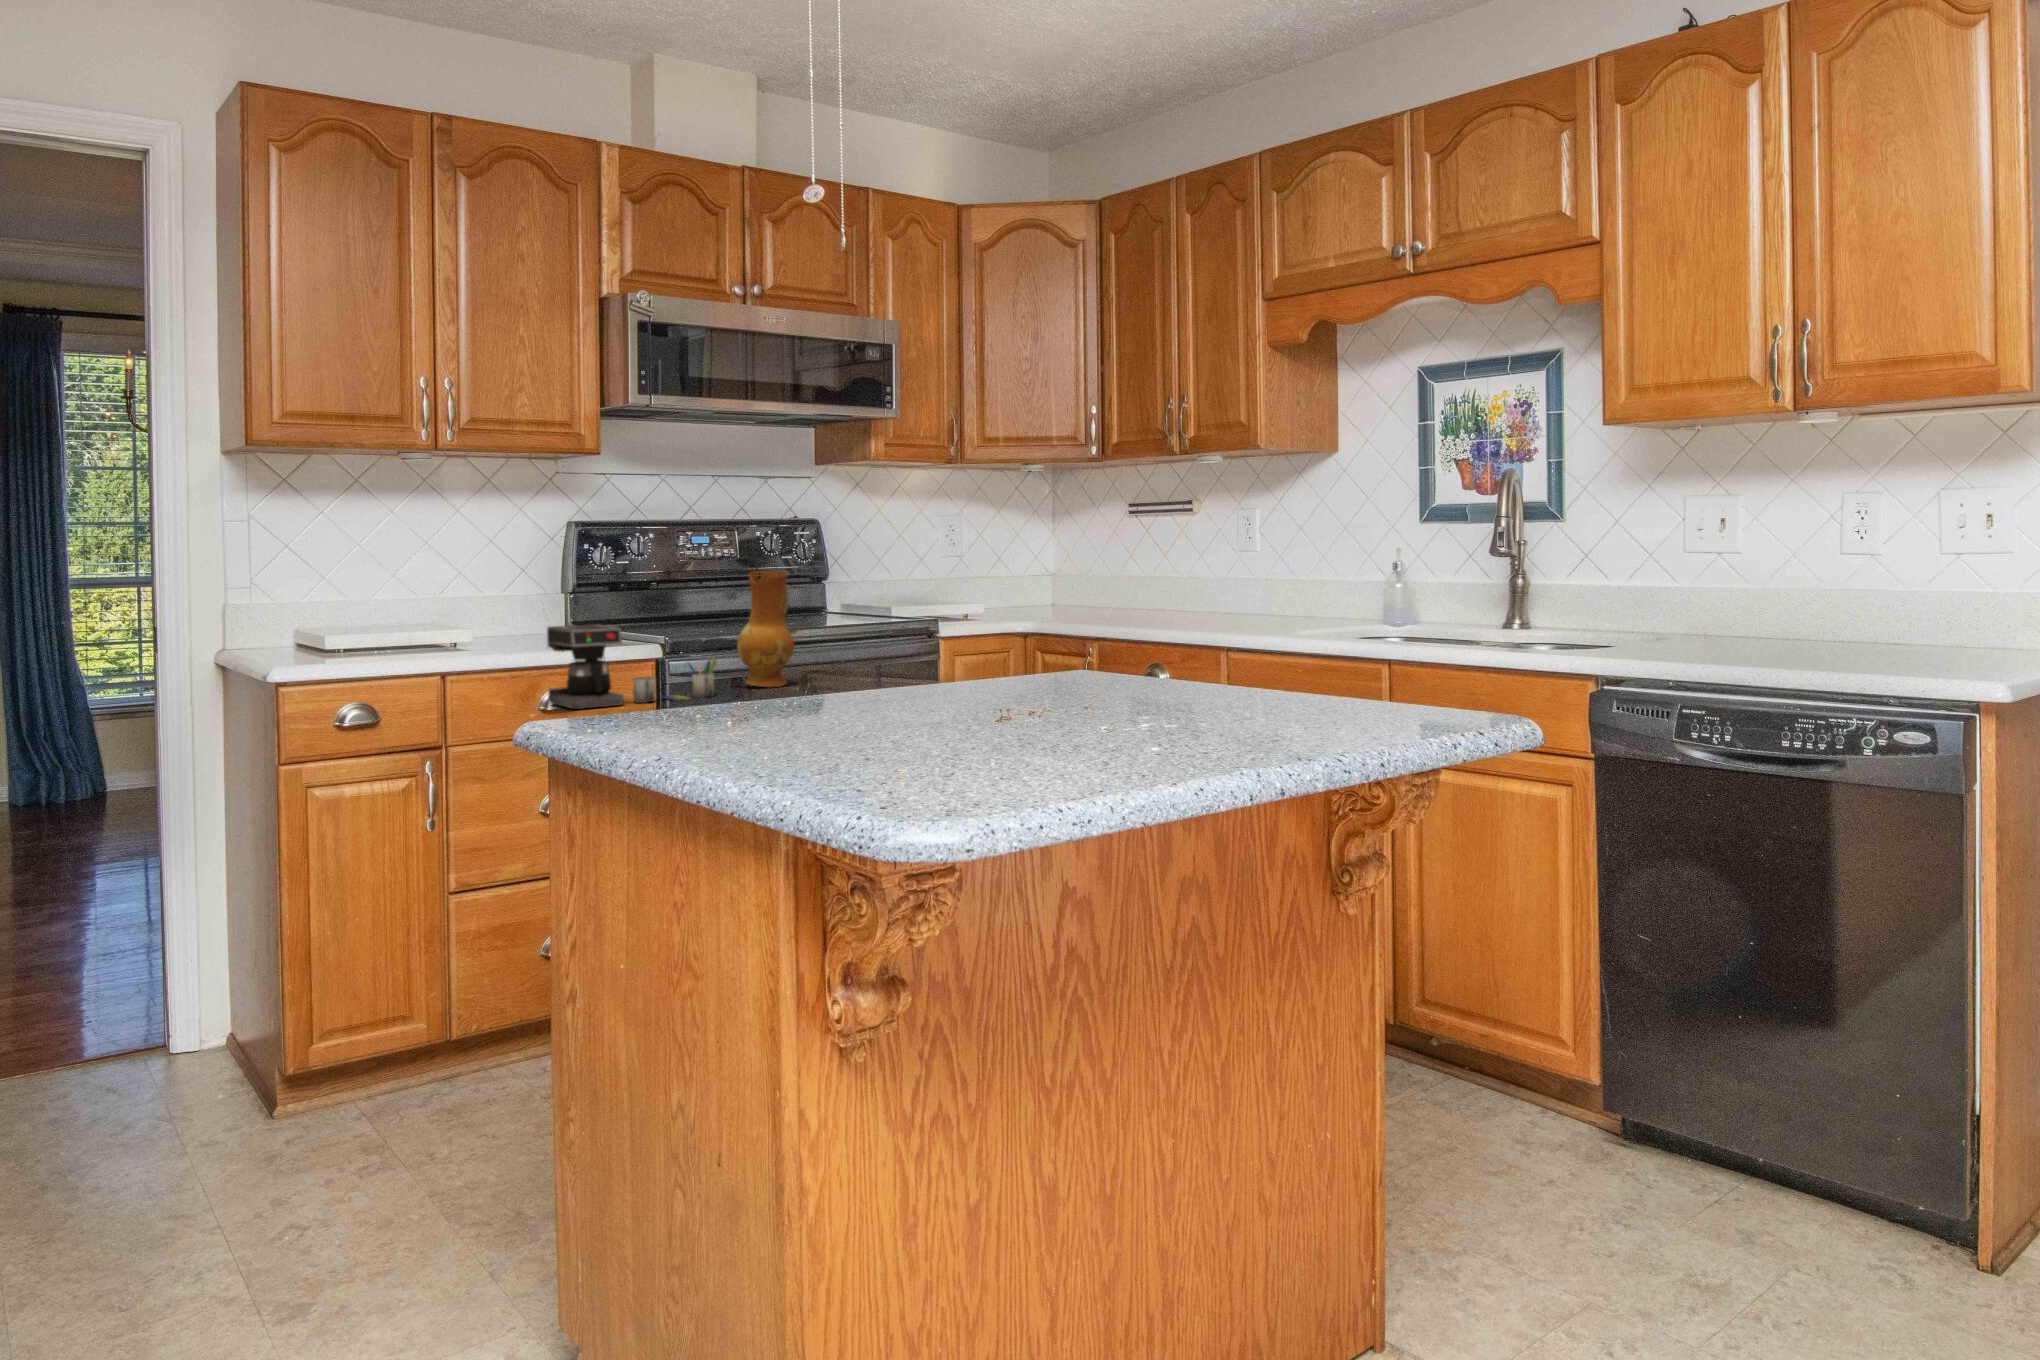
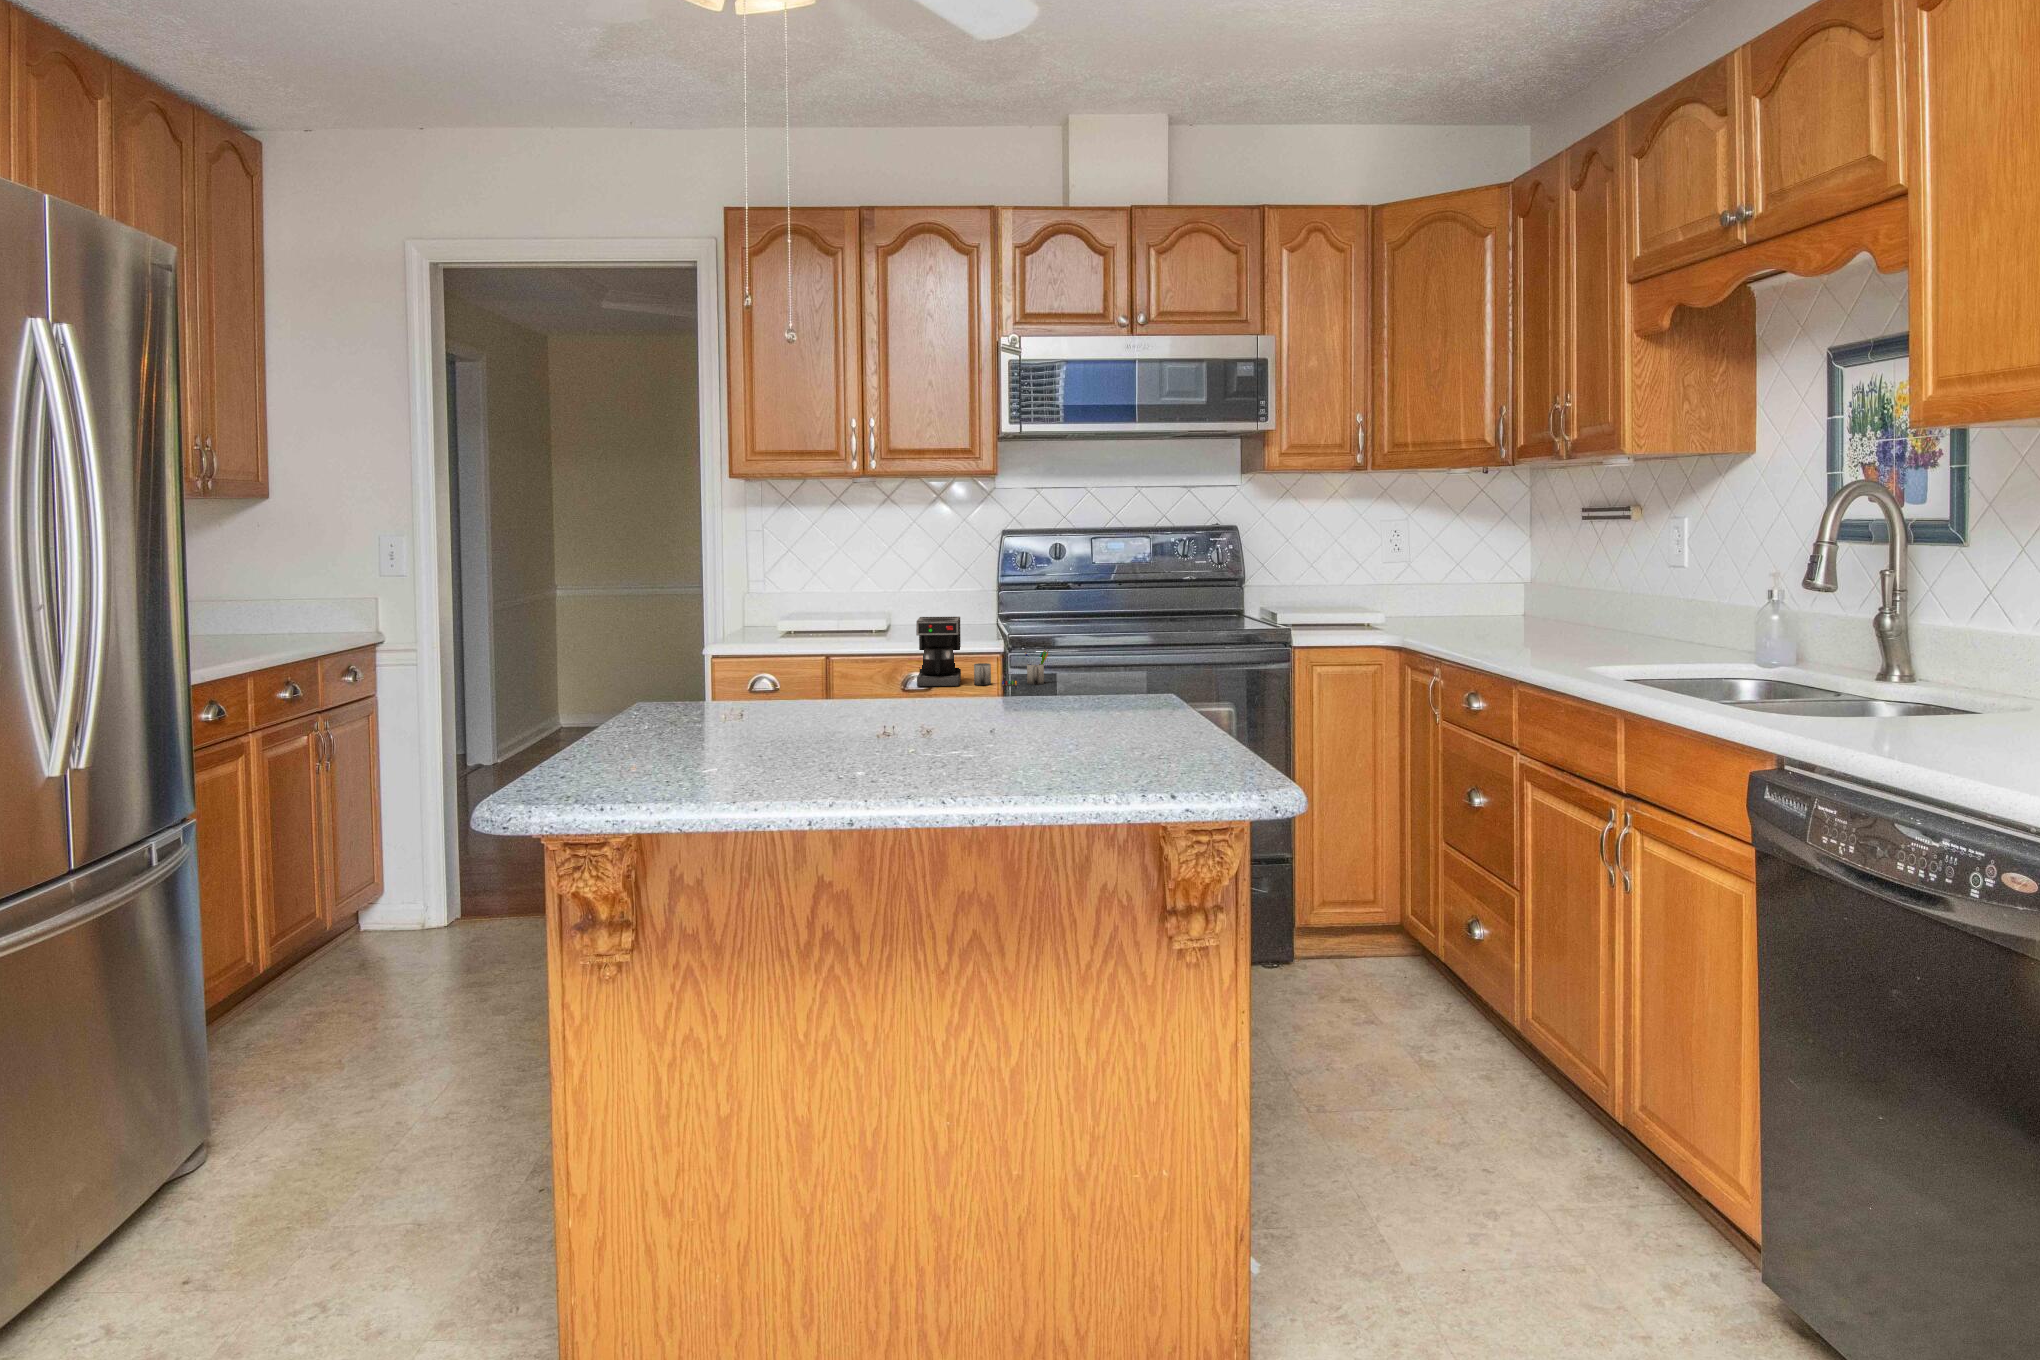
ceramic jug: present [737,571,795,688] -> none [1082,575,1136,680]

